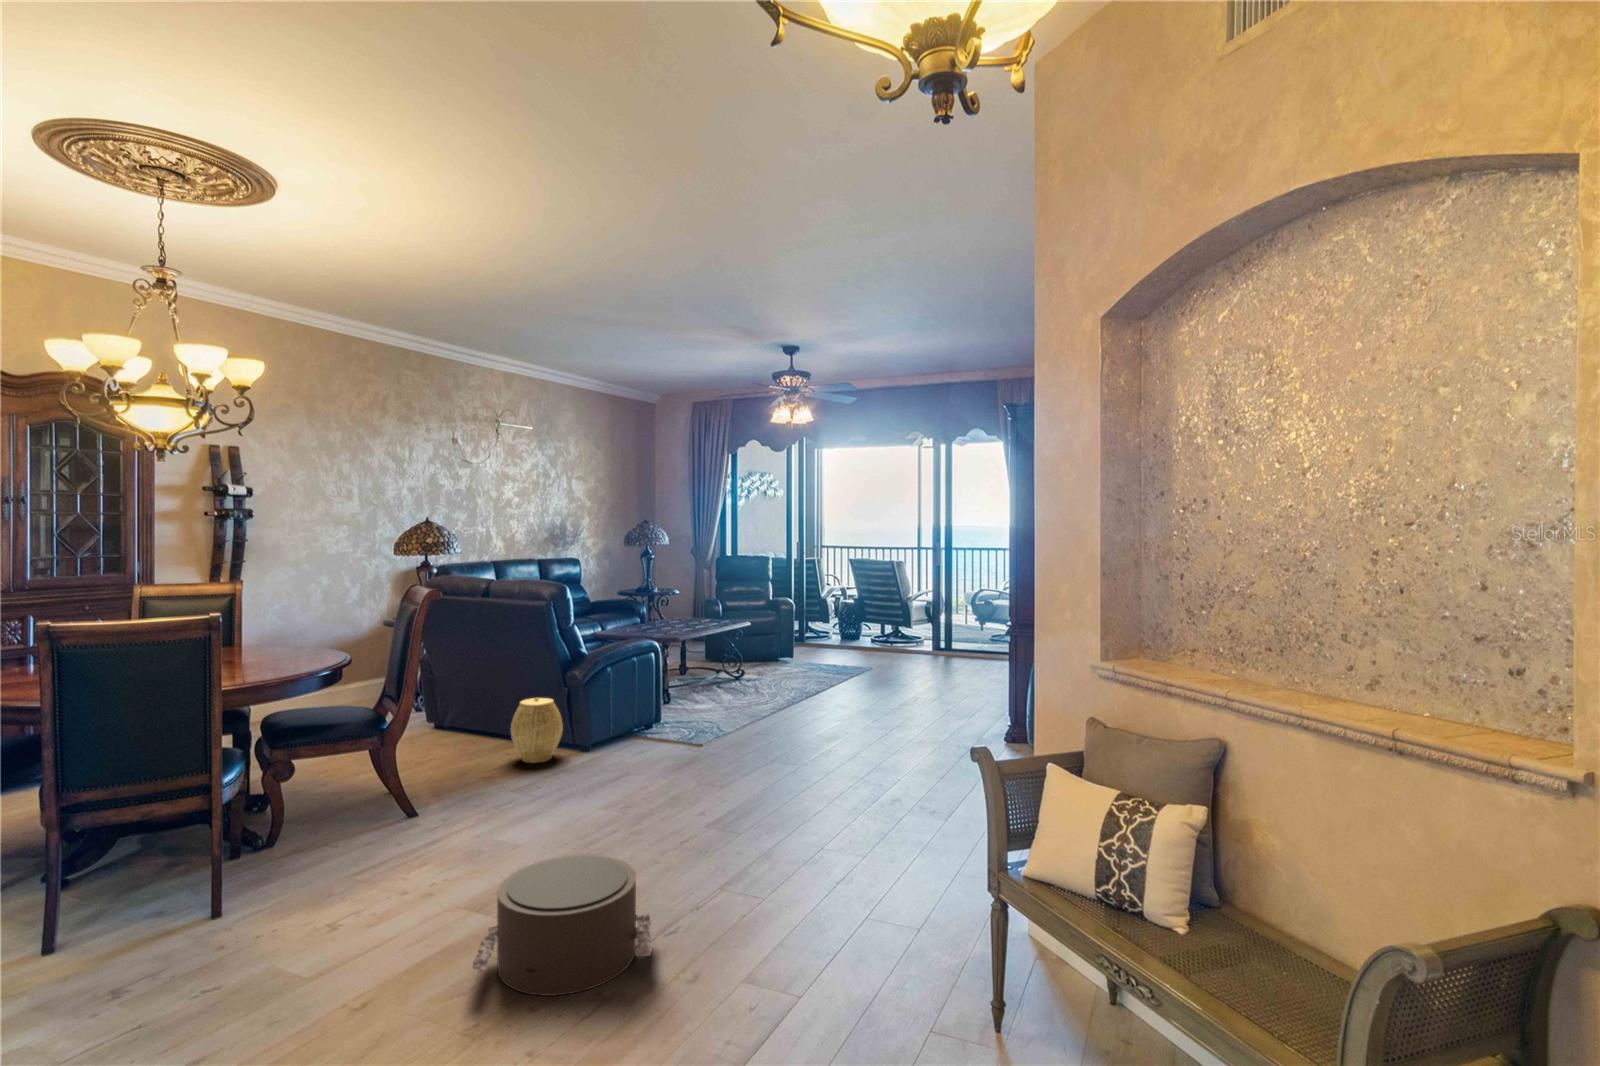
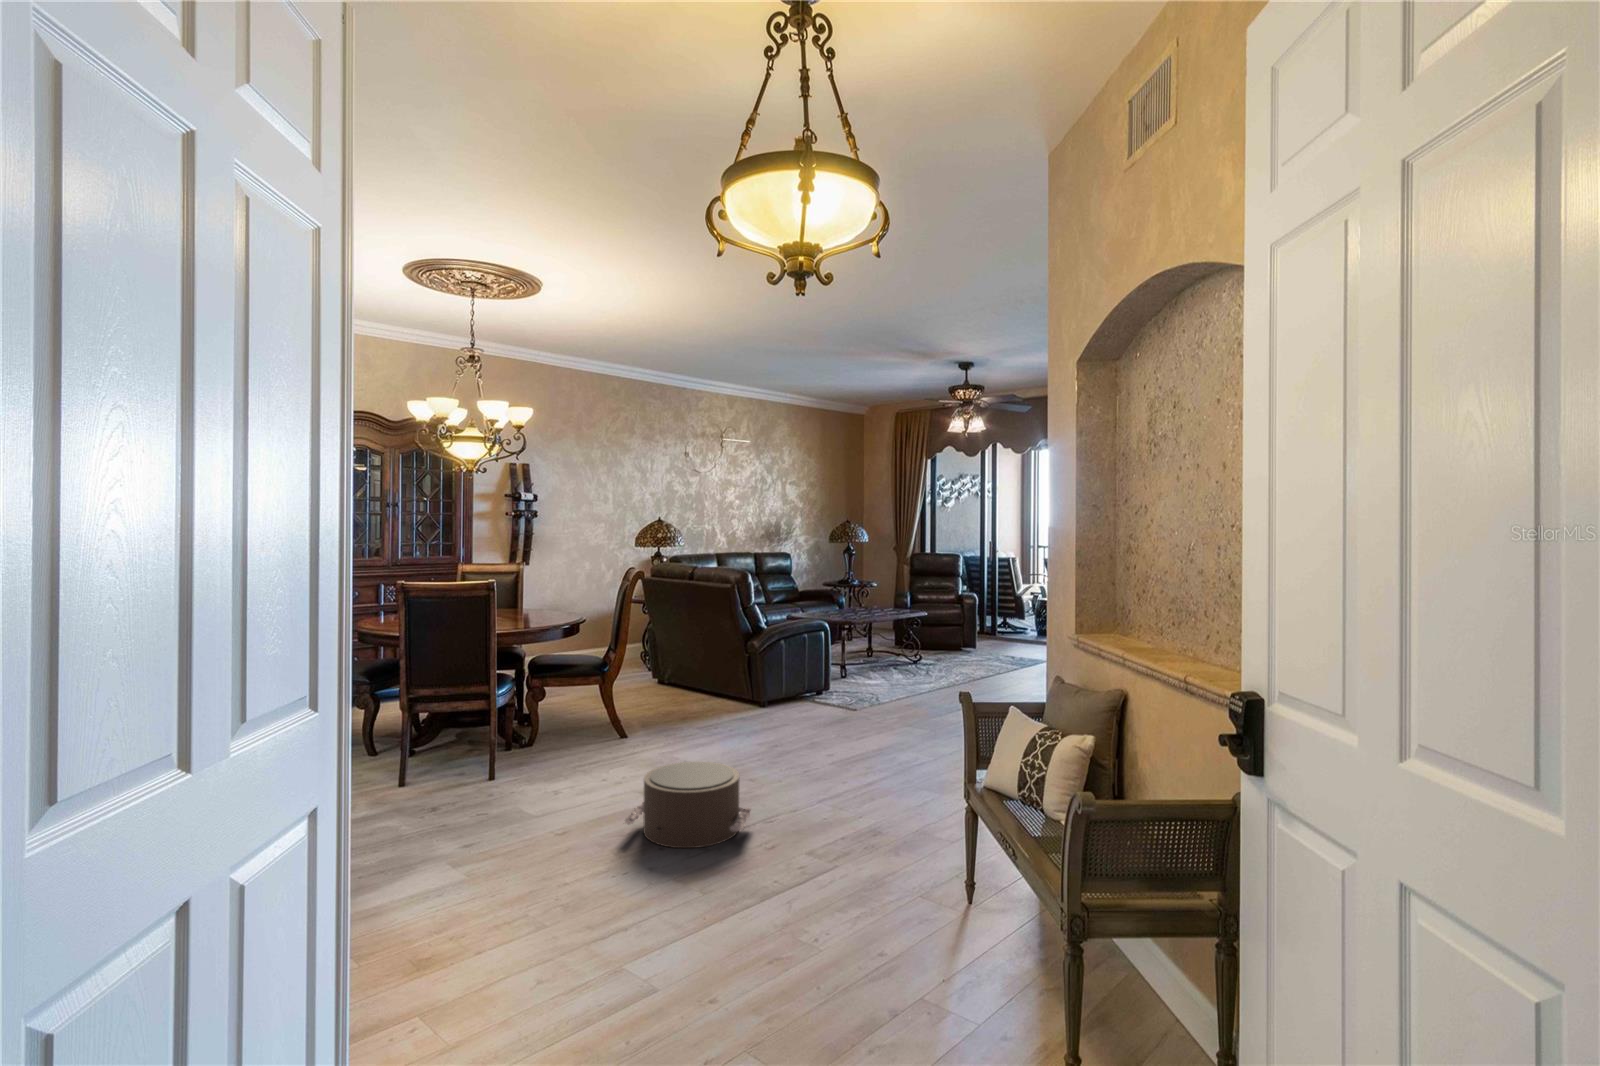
woven basket: present [511,698,563,763] -> none [703,661,743,712]

